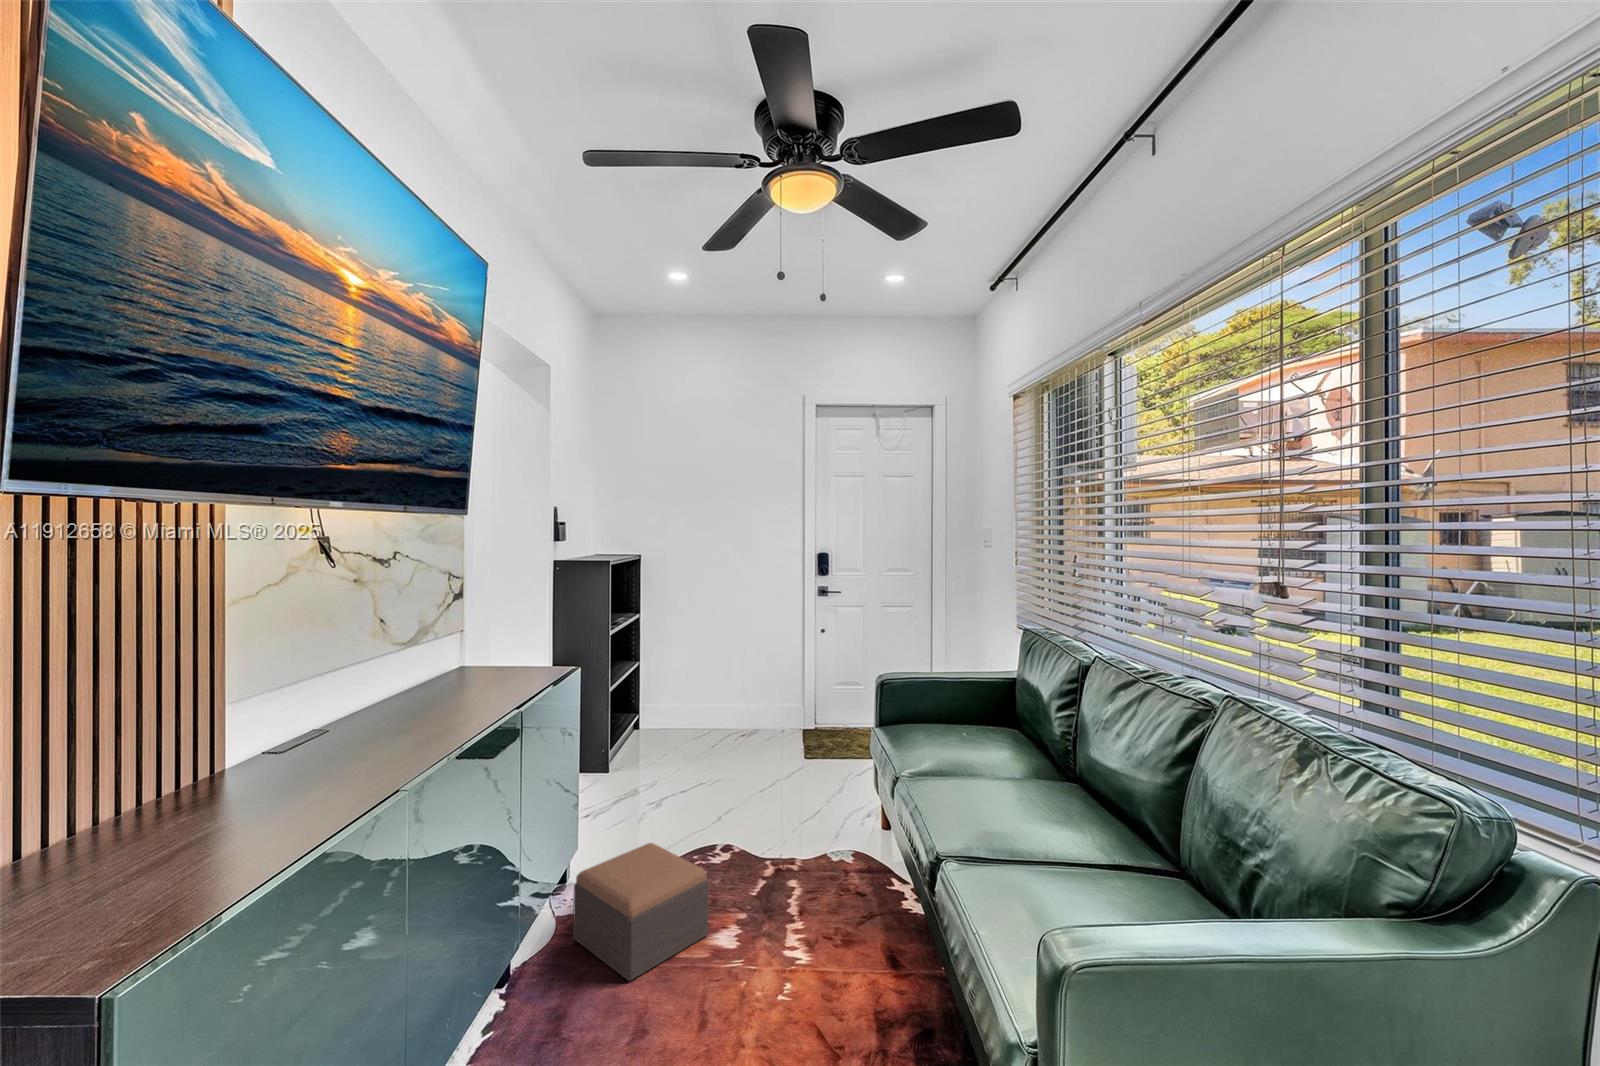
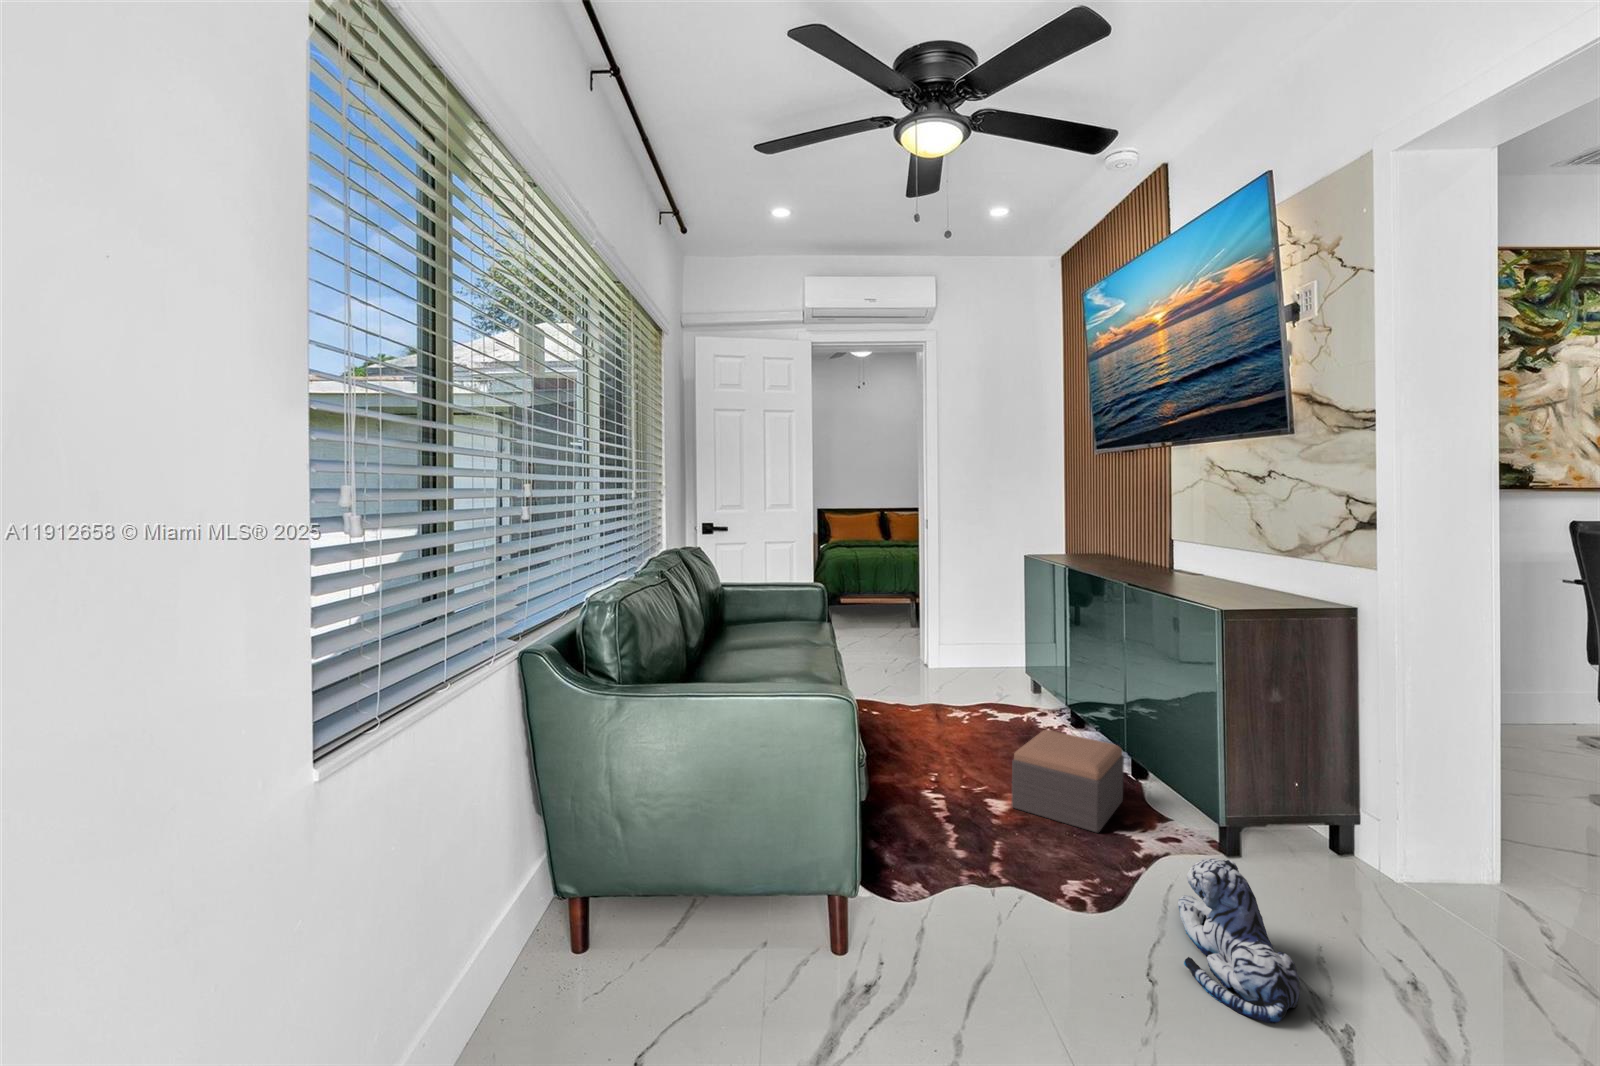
plush toy: none [652,772,708,840] -> present [1178,858,1300,1024]

